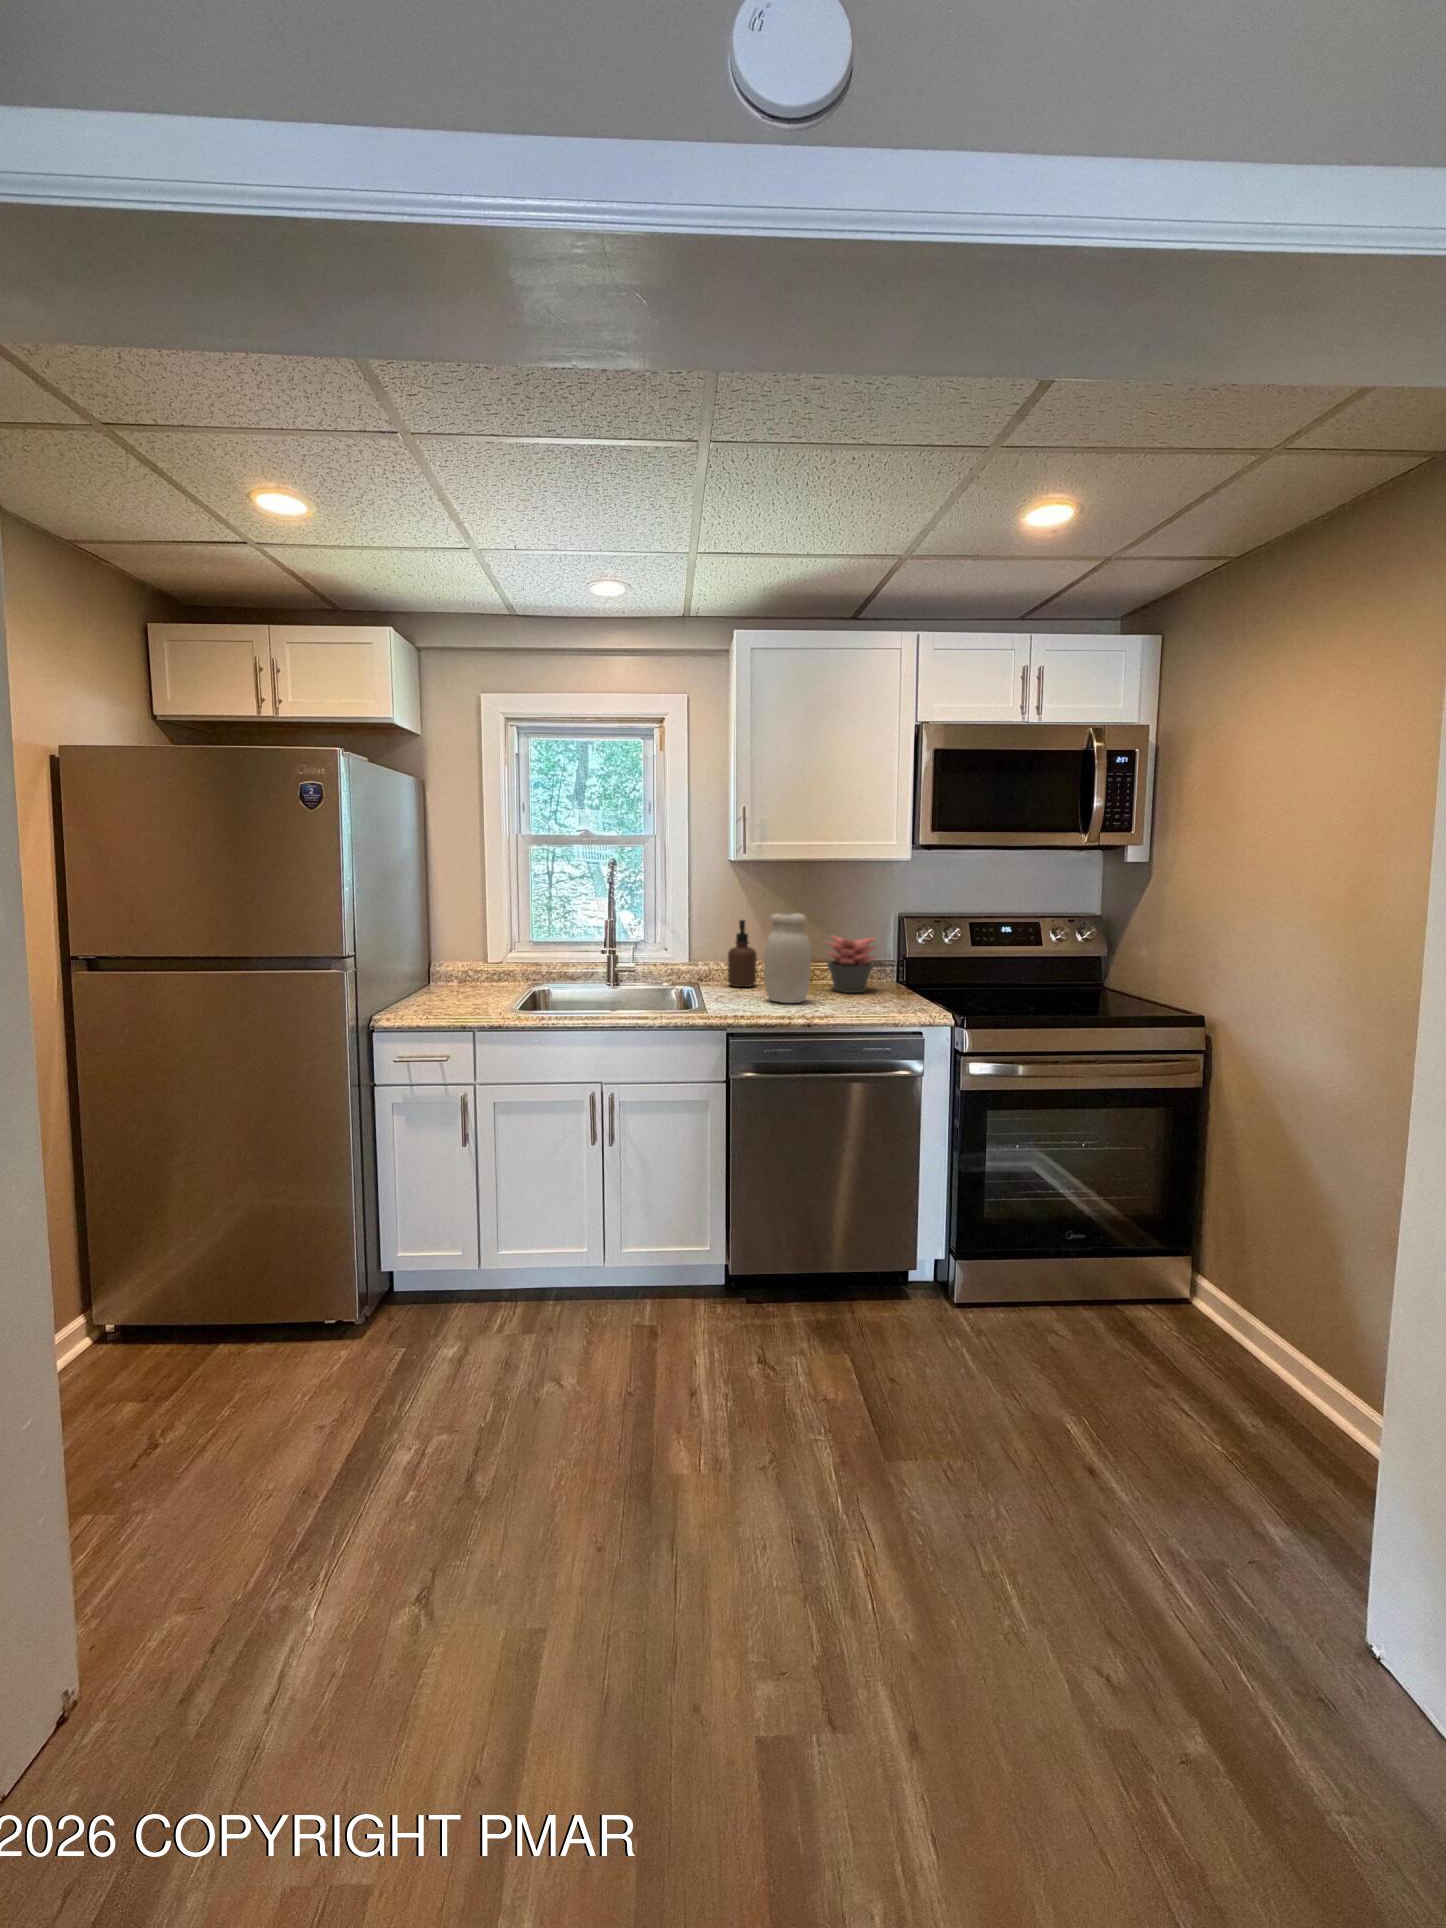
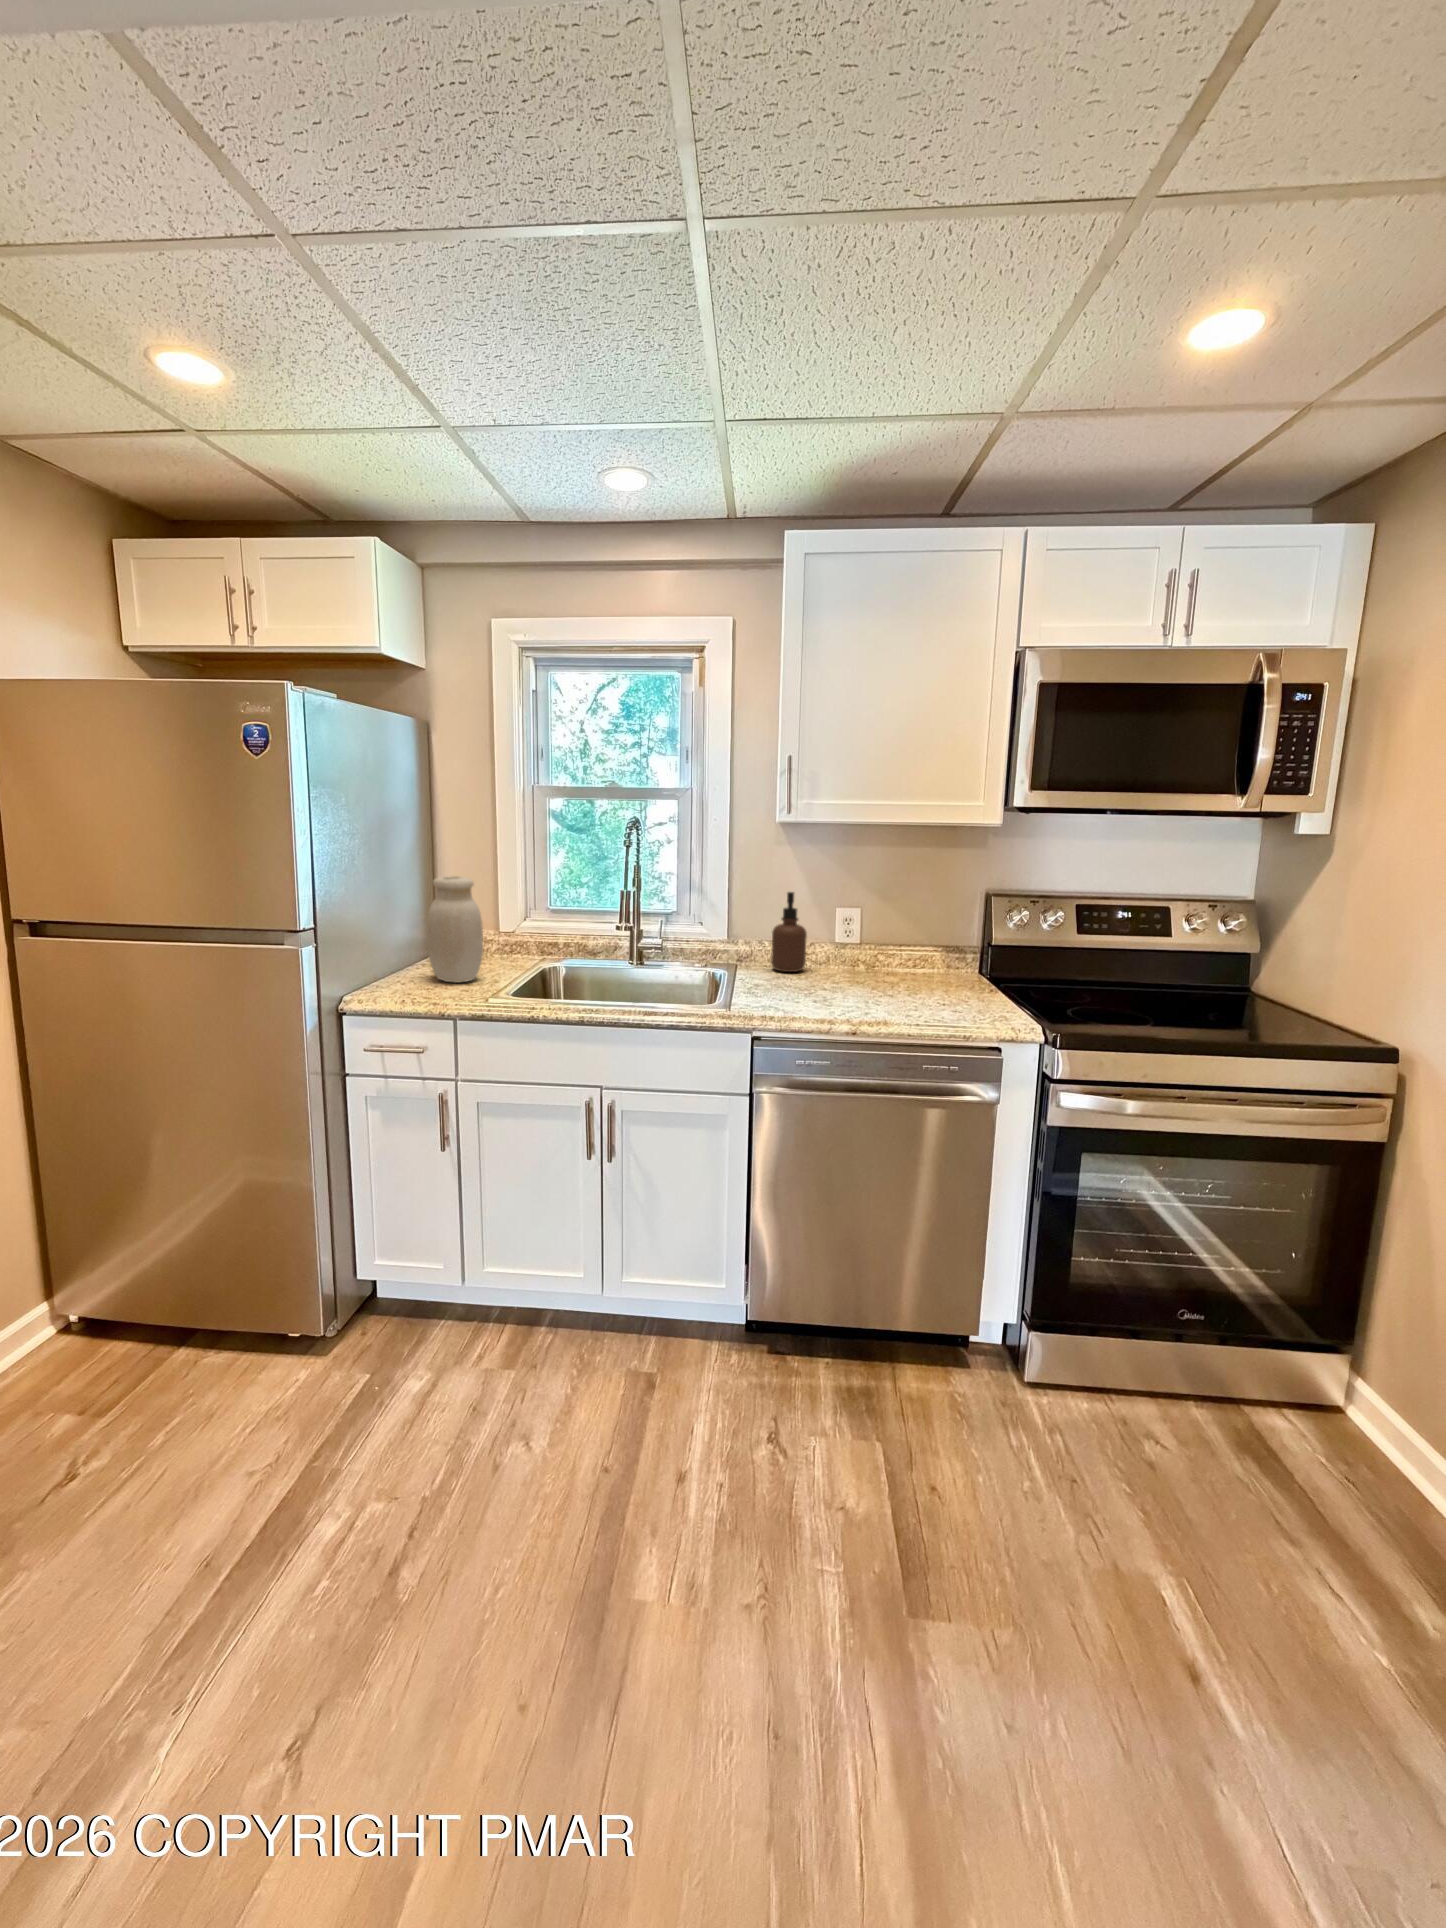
jar: present [764,913,811,1003] -> present [427,876,483,982]
succulent plant: present [824,935,876,993] -> none [887,913,956,987]

